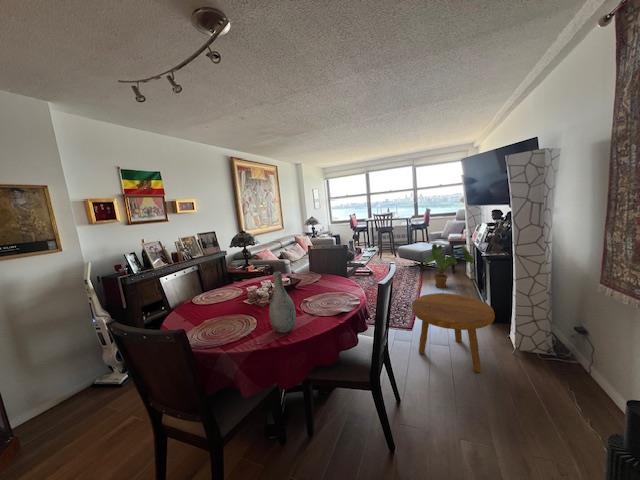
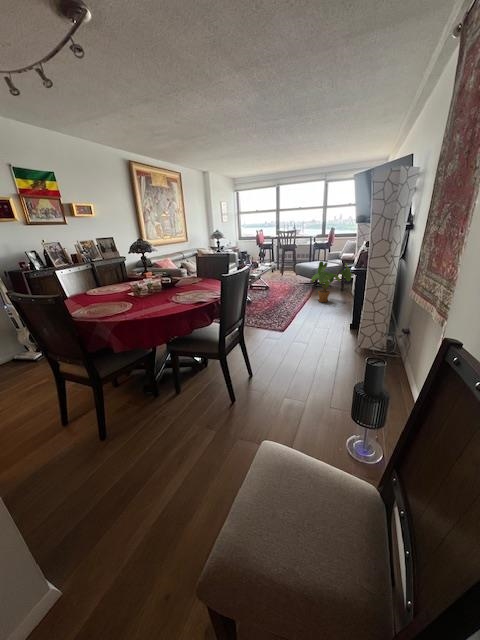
vase: present [269,272,296,333] -> none [136,264,158,311]
footstool: present [412,293,495,372] -> none [275,300,337,359]

